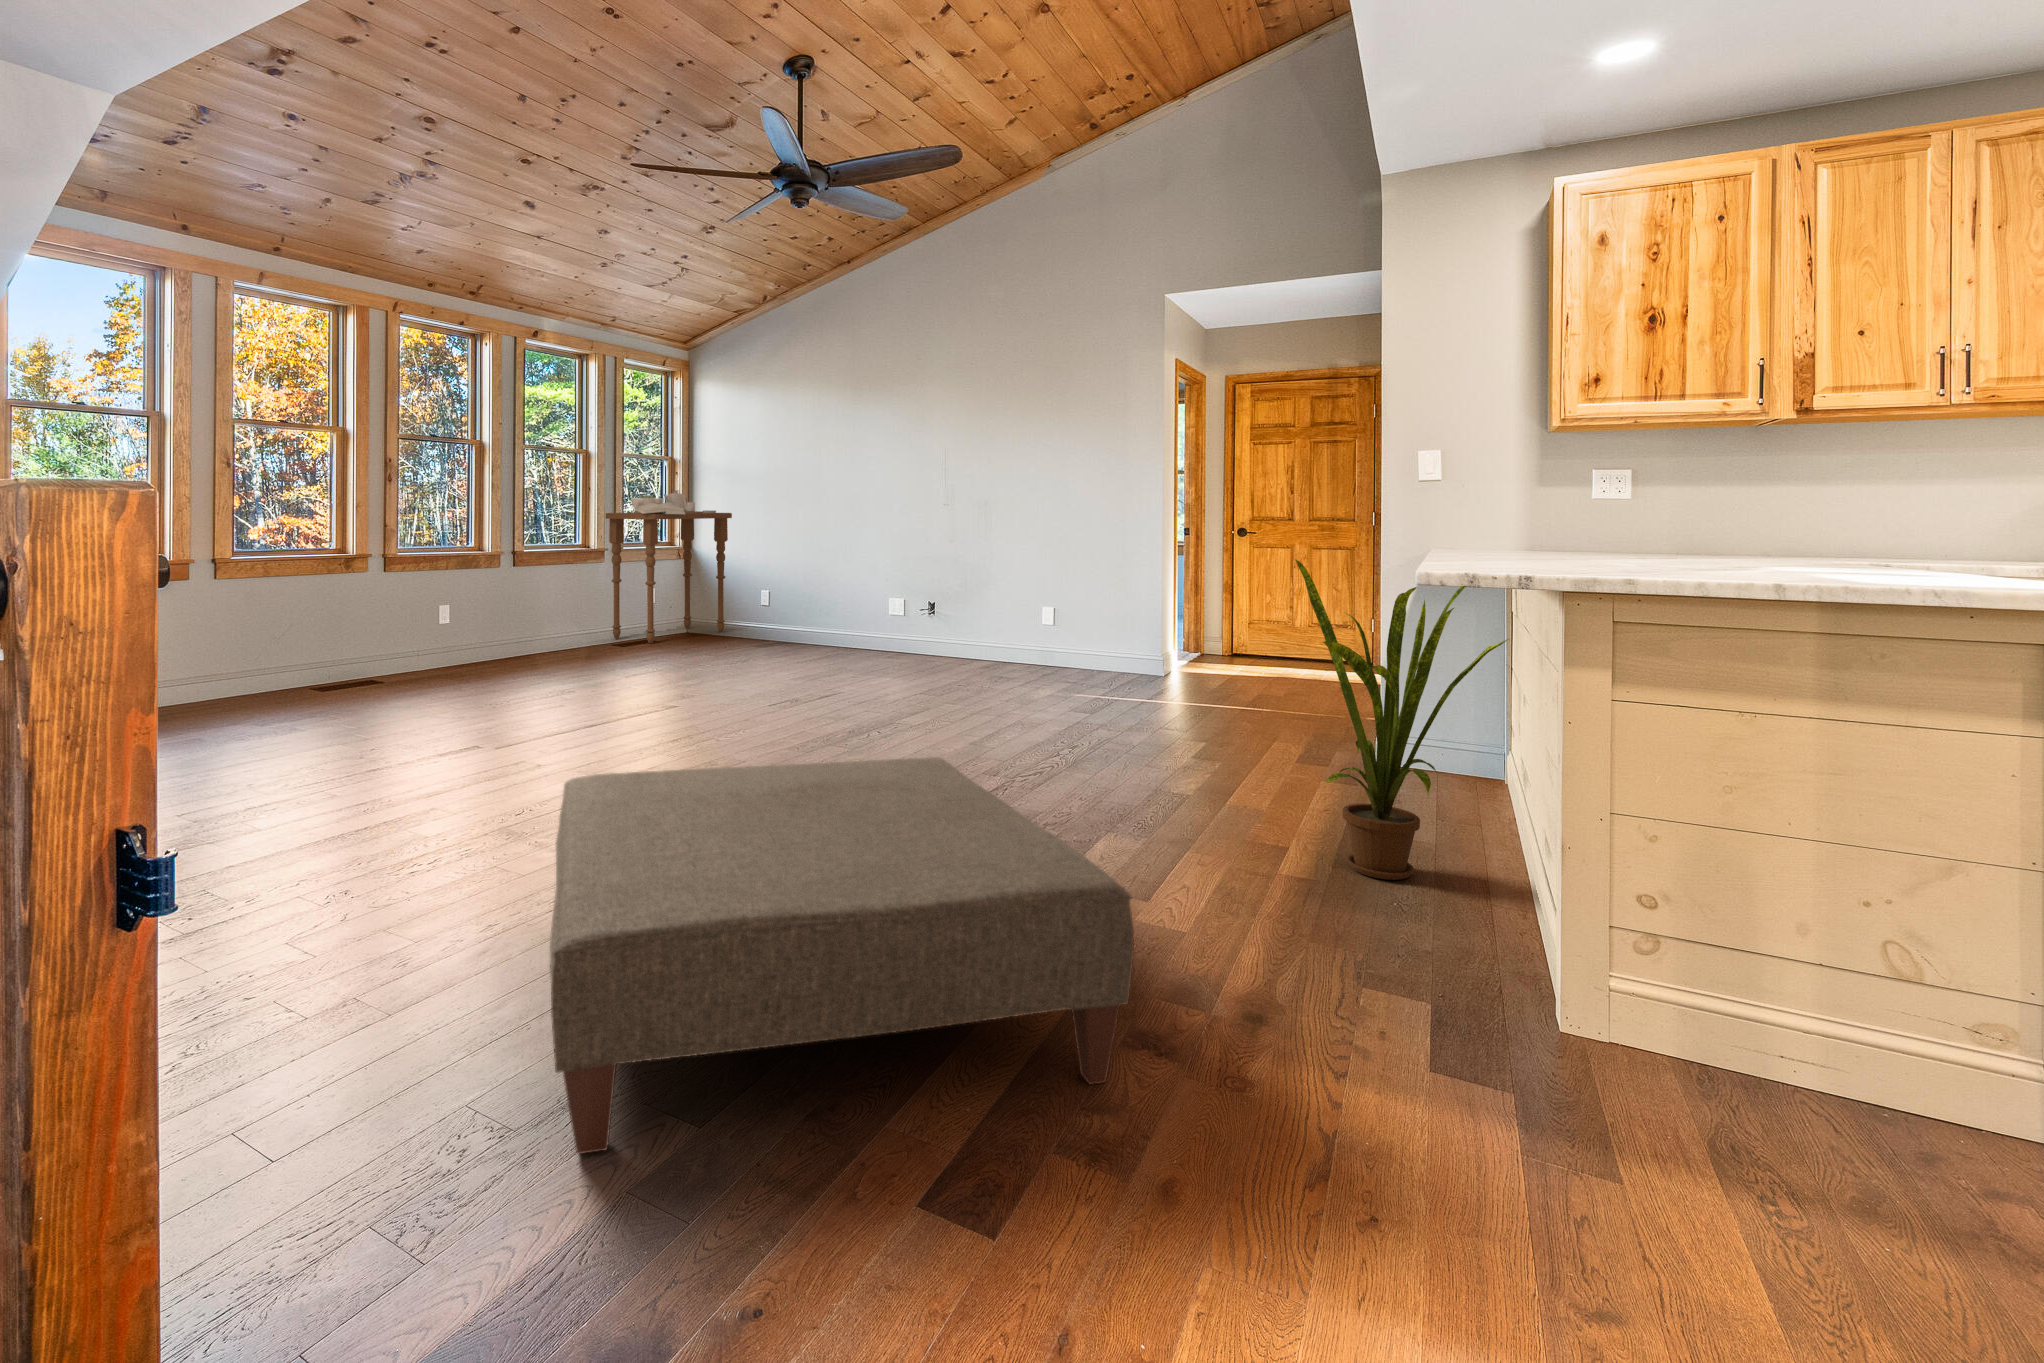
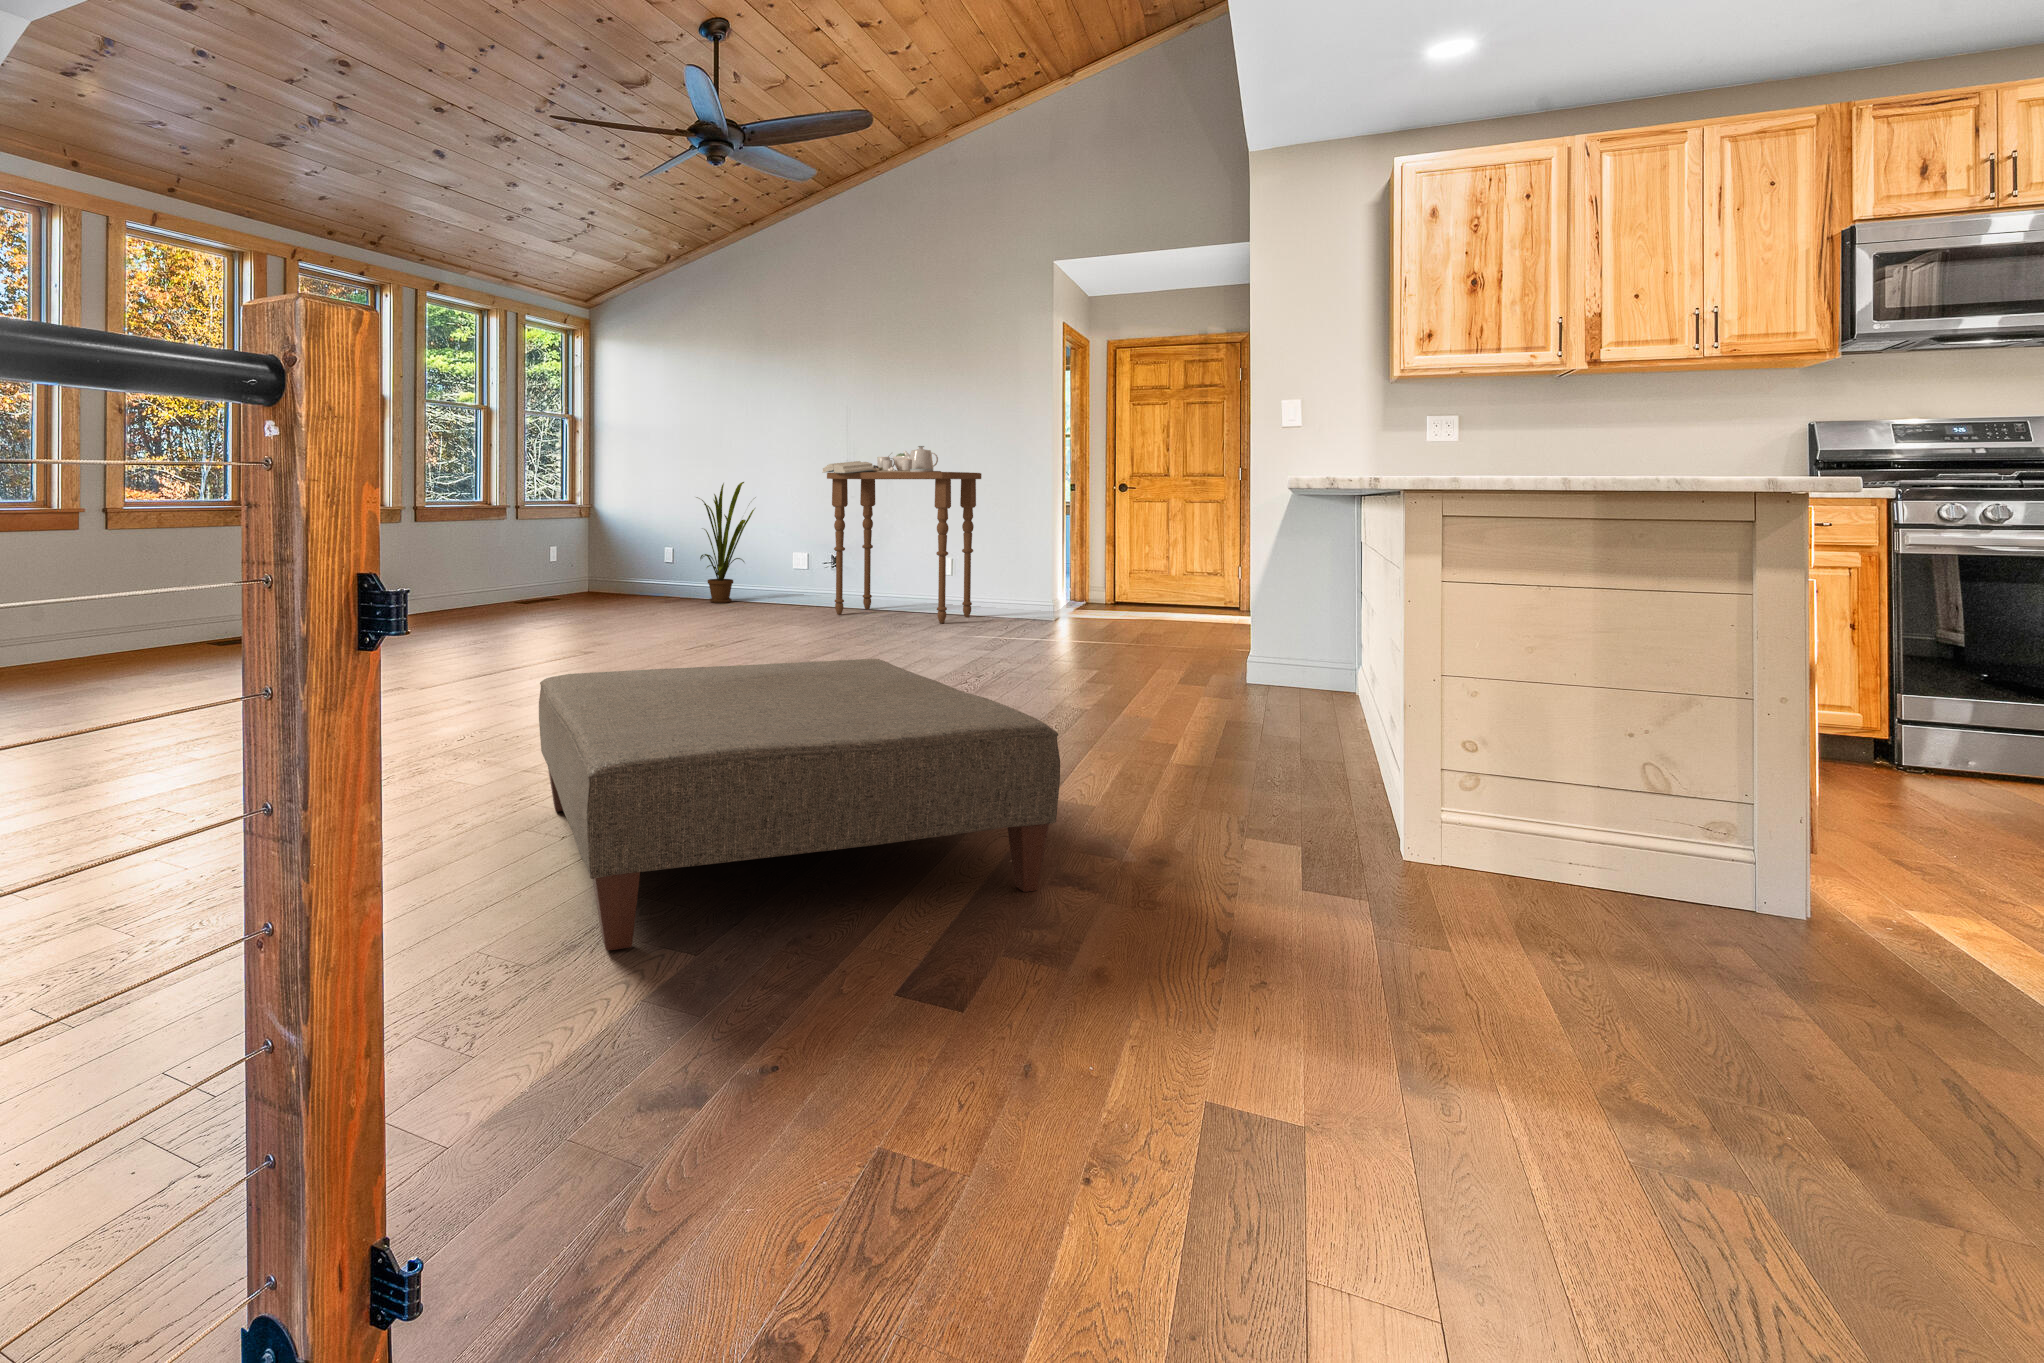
side table: present [606,490,732,643] -> present [823,446,981,623]
house plant: present [1296,560,1509,880] -> present [697,482,755,603]

